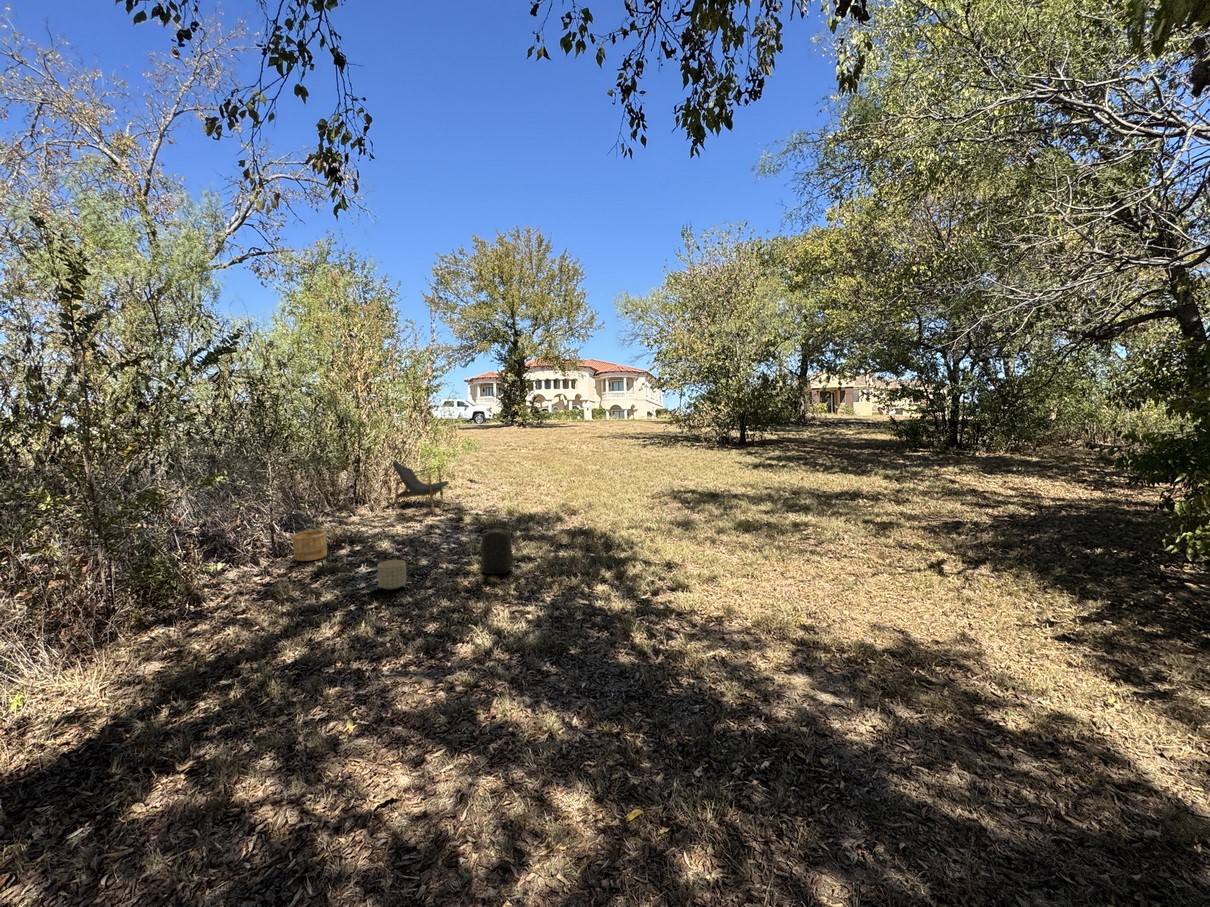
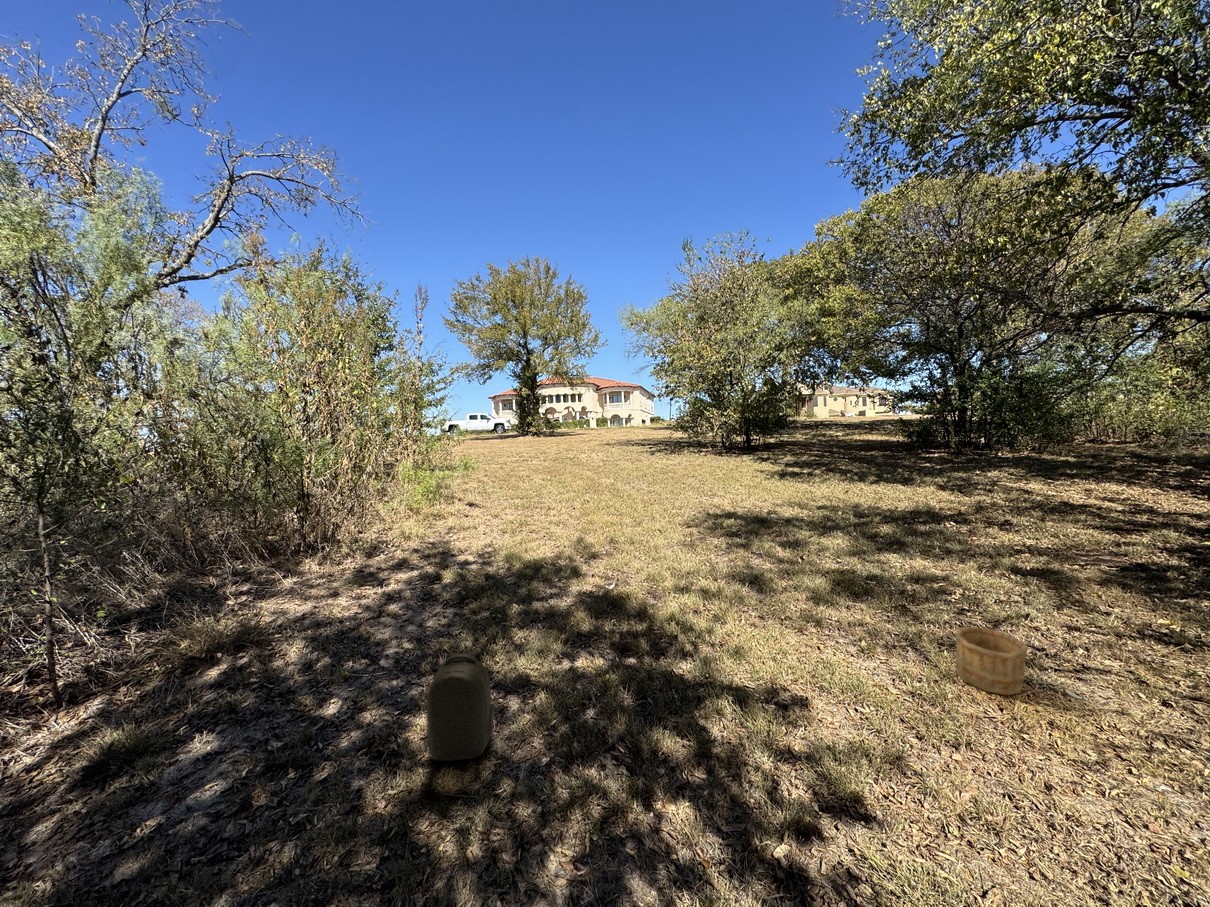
lounge chair: present [393,460,449,509] -> none [352,484,435,556]
wooden bucket: present [291,530,327,561] -> present [955,627,1028,695]
planter: present [378,560,406,590] -> none [164,764,249,860]

